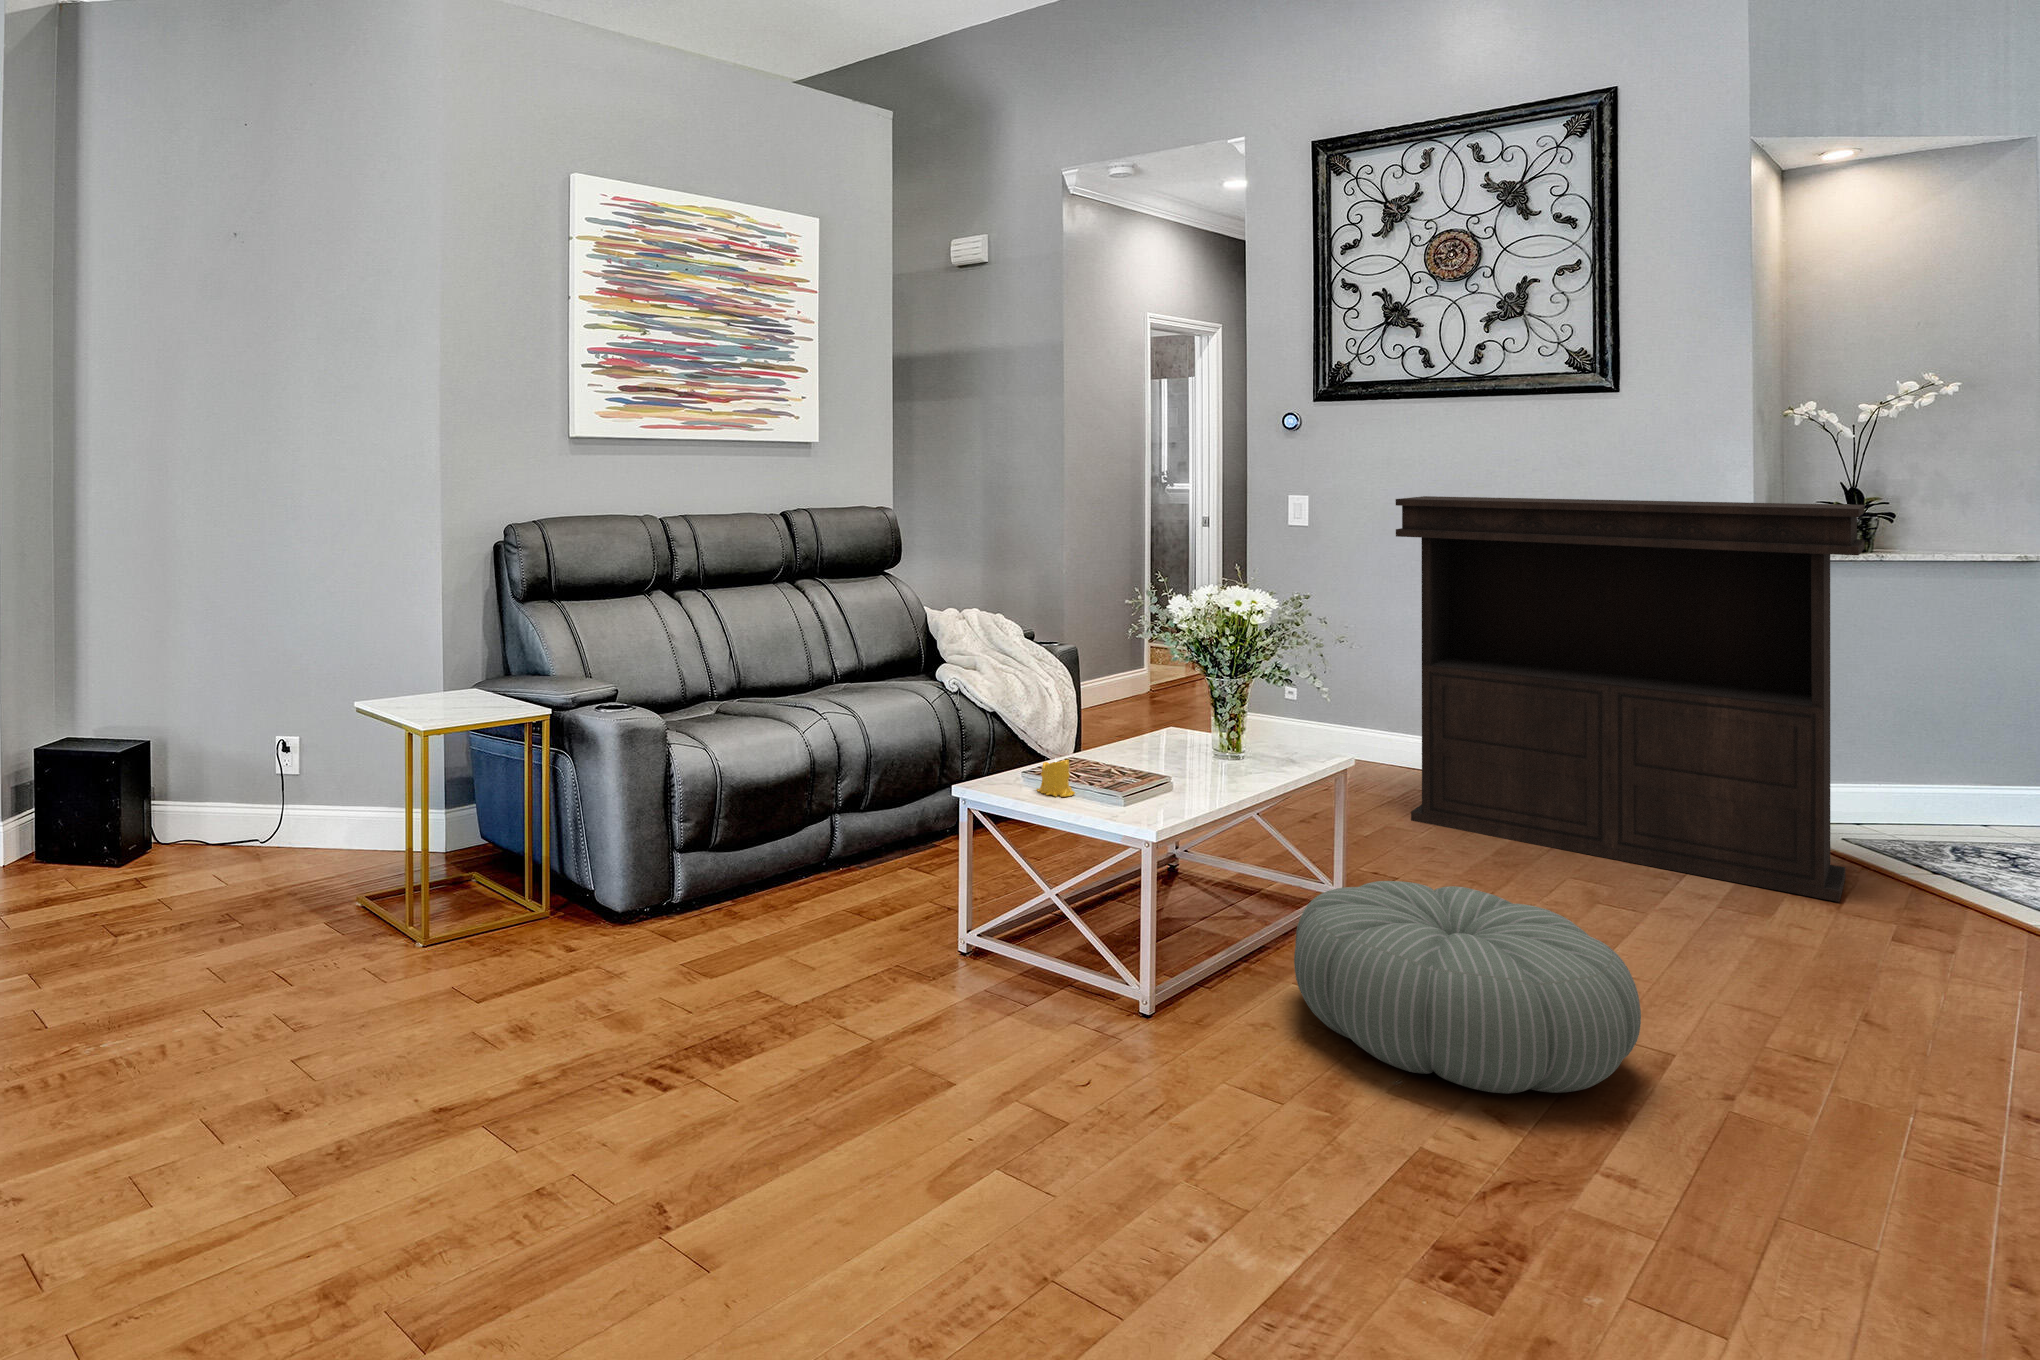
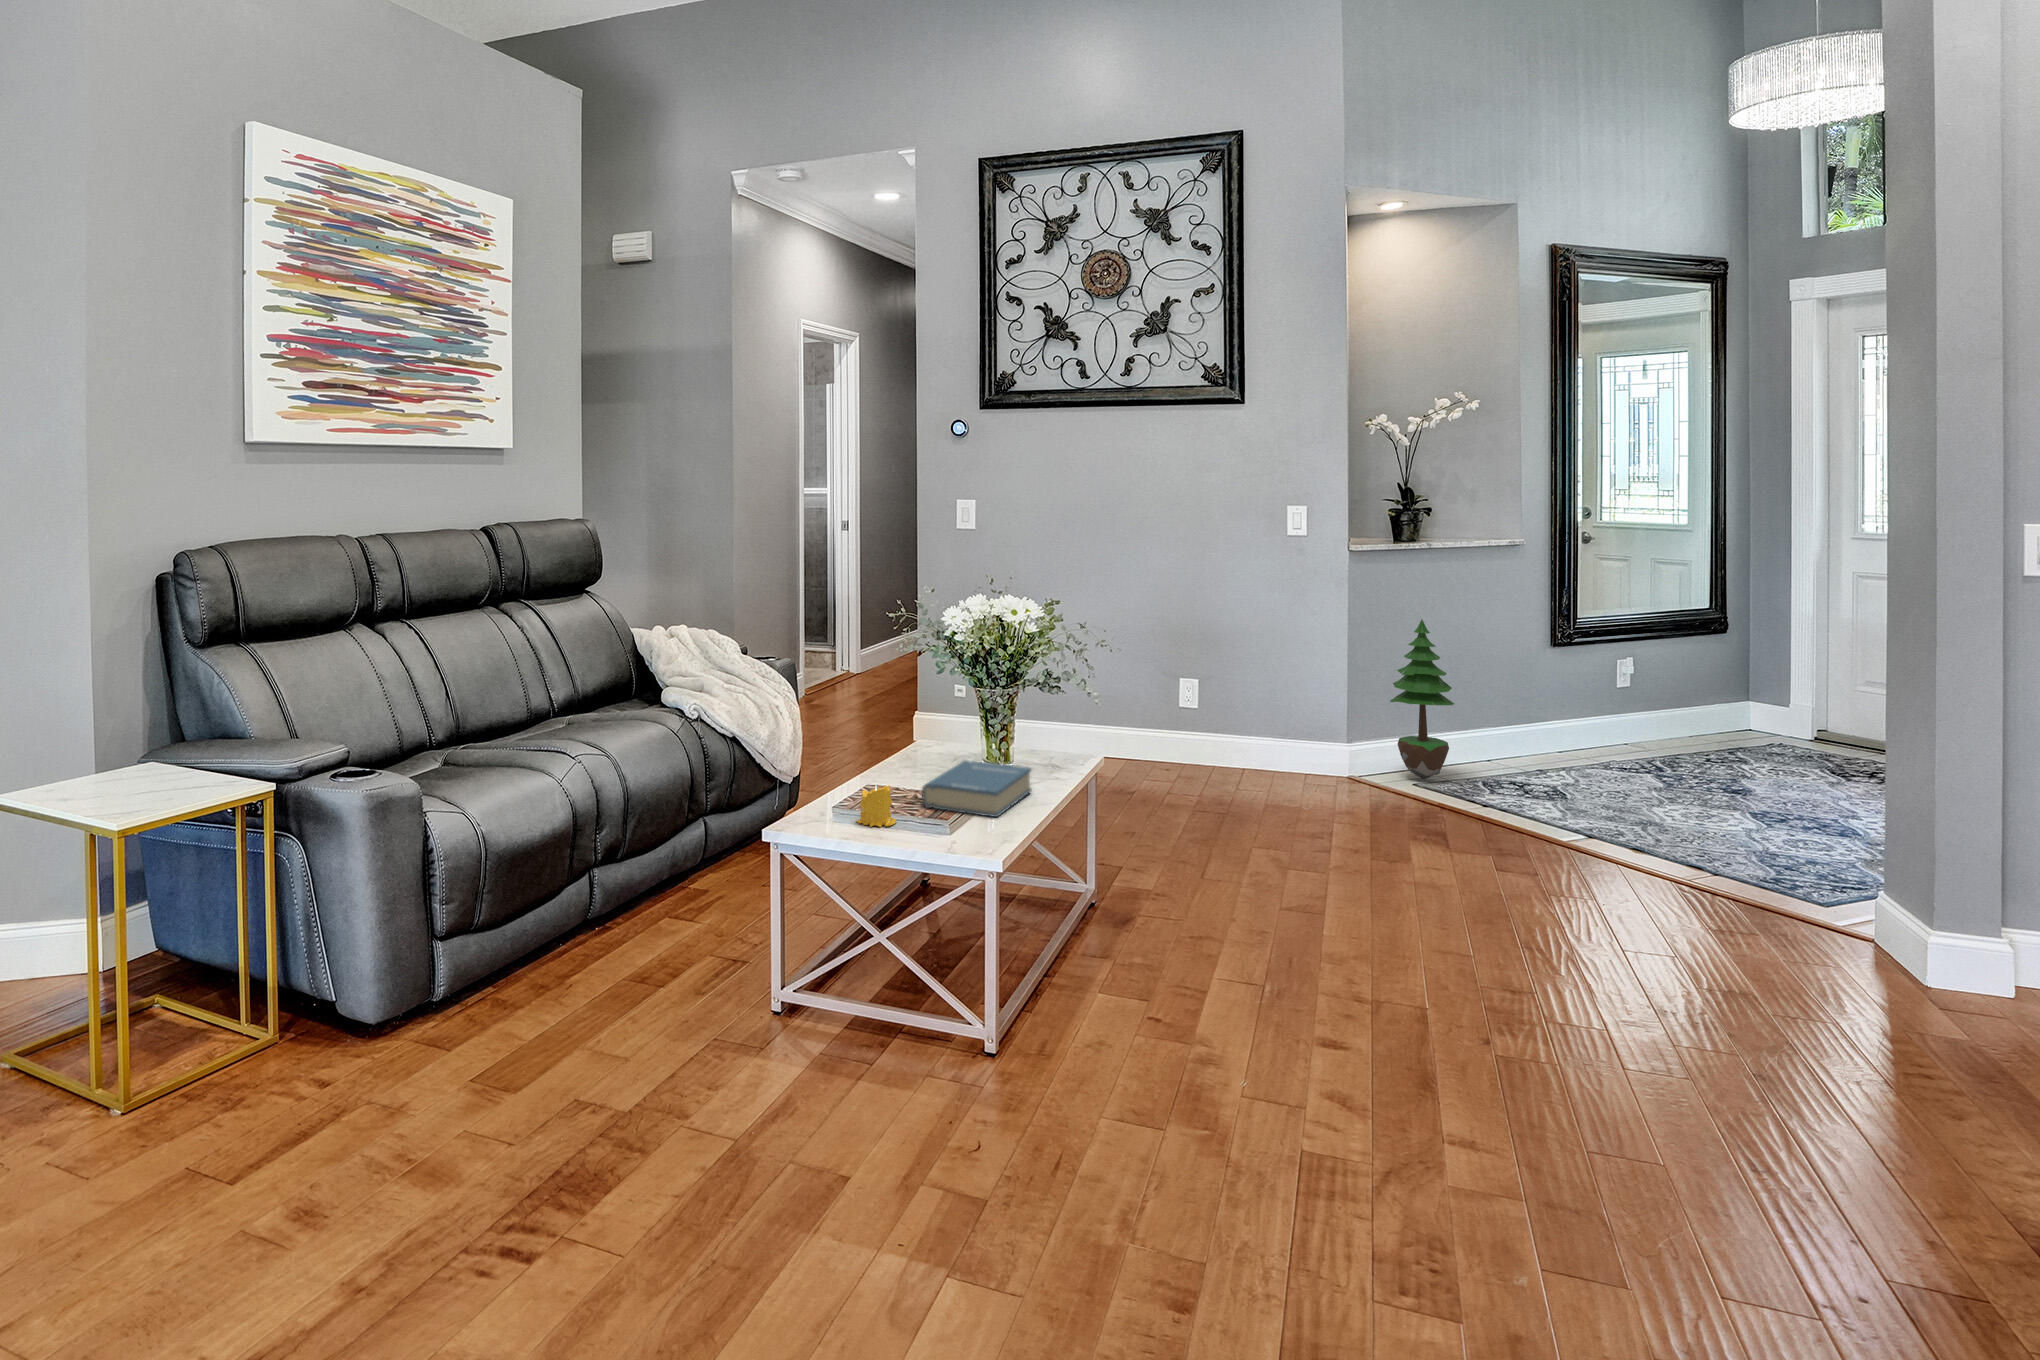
console table: present [1396,496,1865,902] -> none [1088,498,1448,837]
potted tree: none [1822,648,1917,840] -> present [1390,619,1454,780]
hardback book: none [1112,748,1238,802] -> present [922,761,1031,817]
pouf: present [1294,881,1641,1093] -> none [1107,870,1411,1067]

